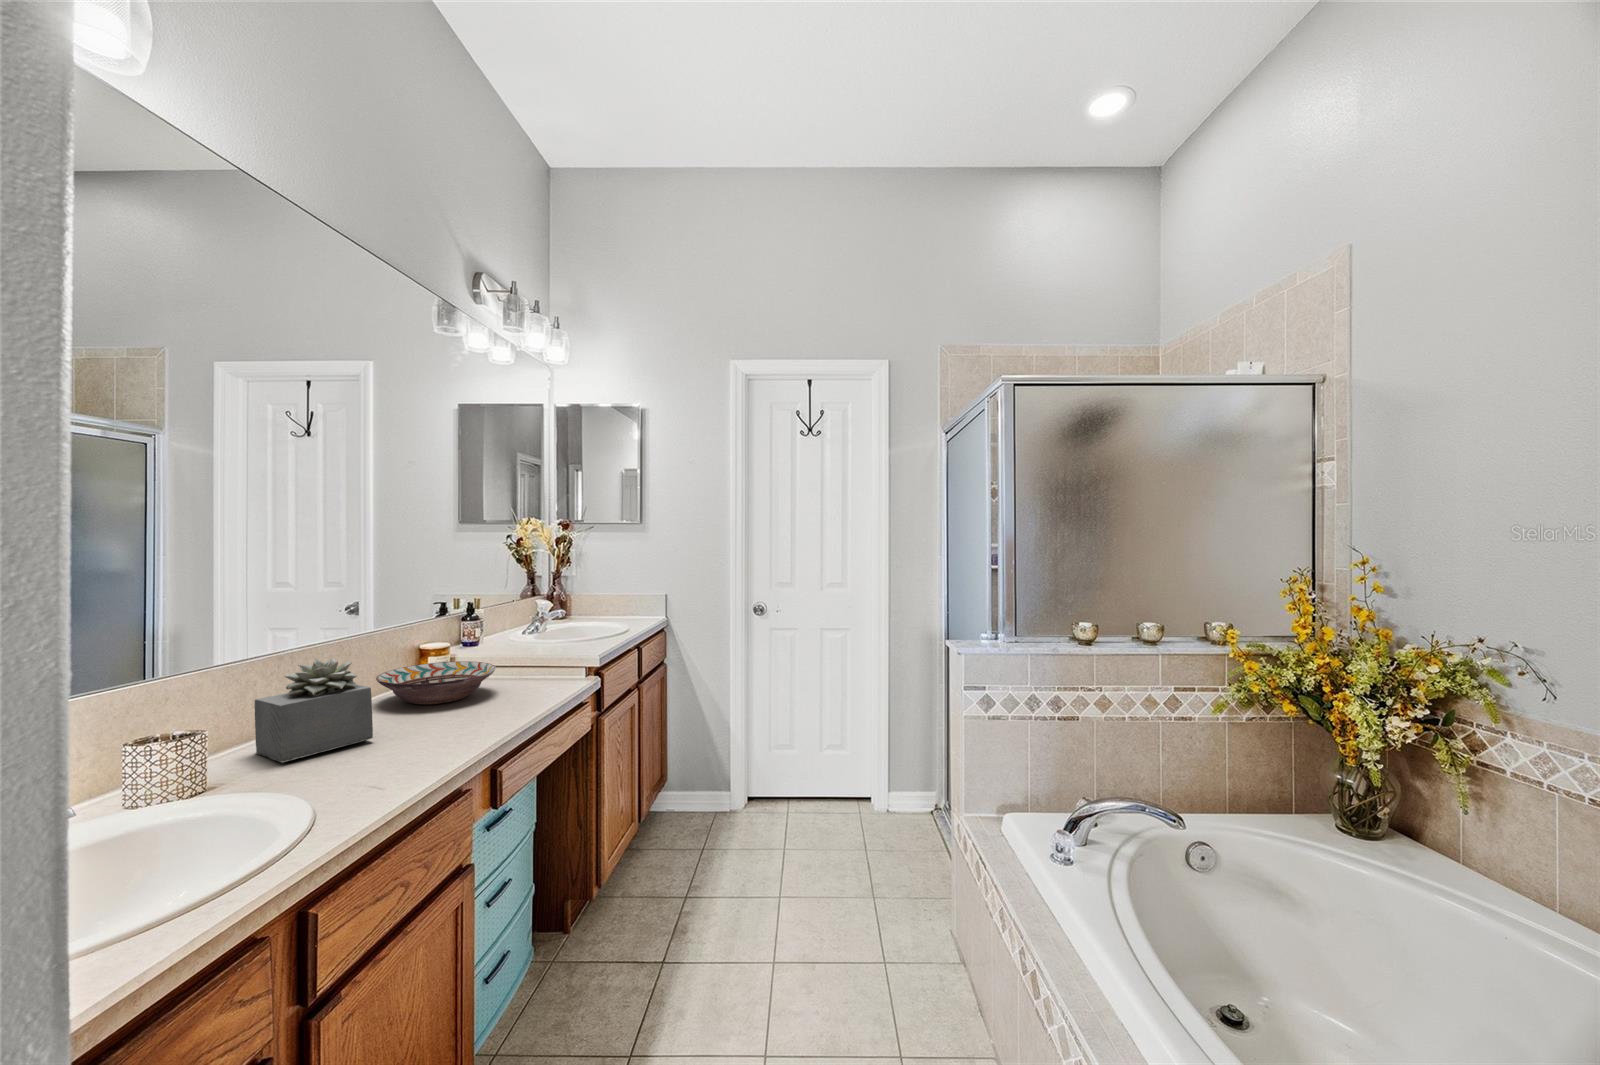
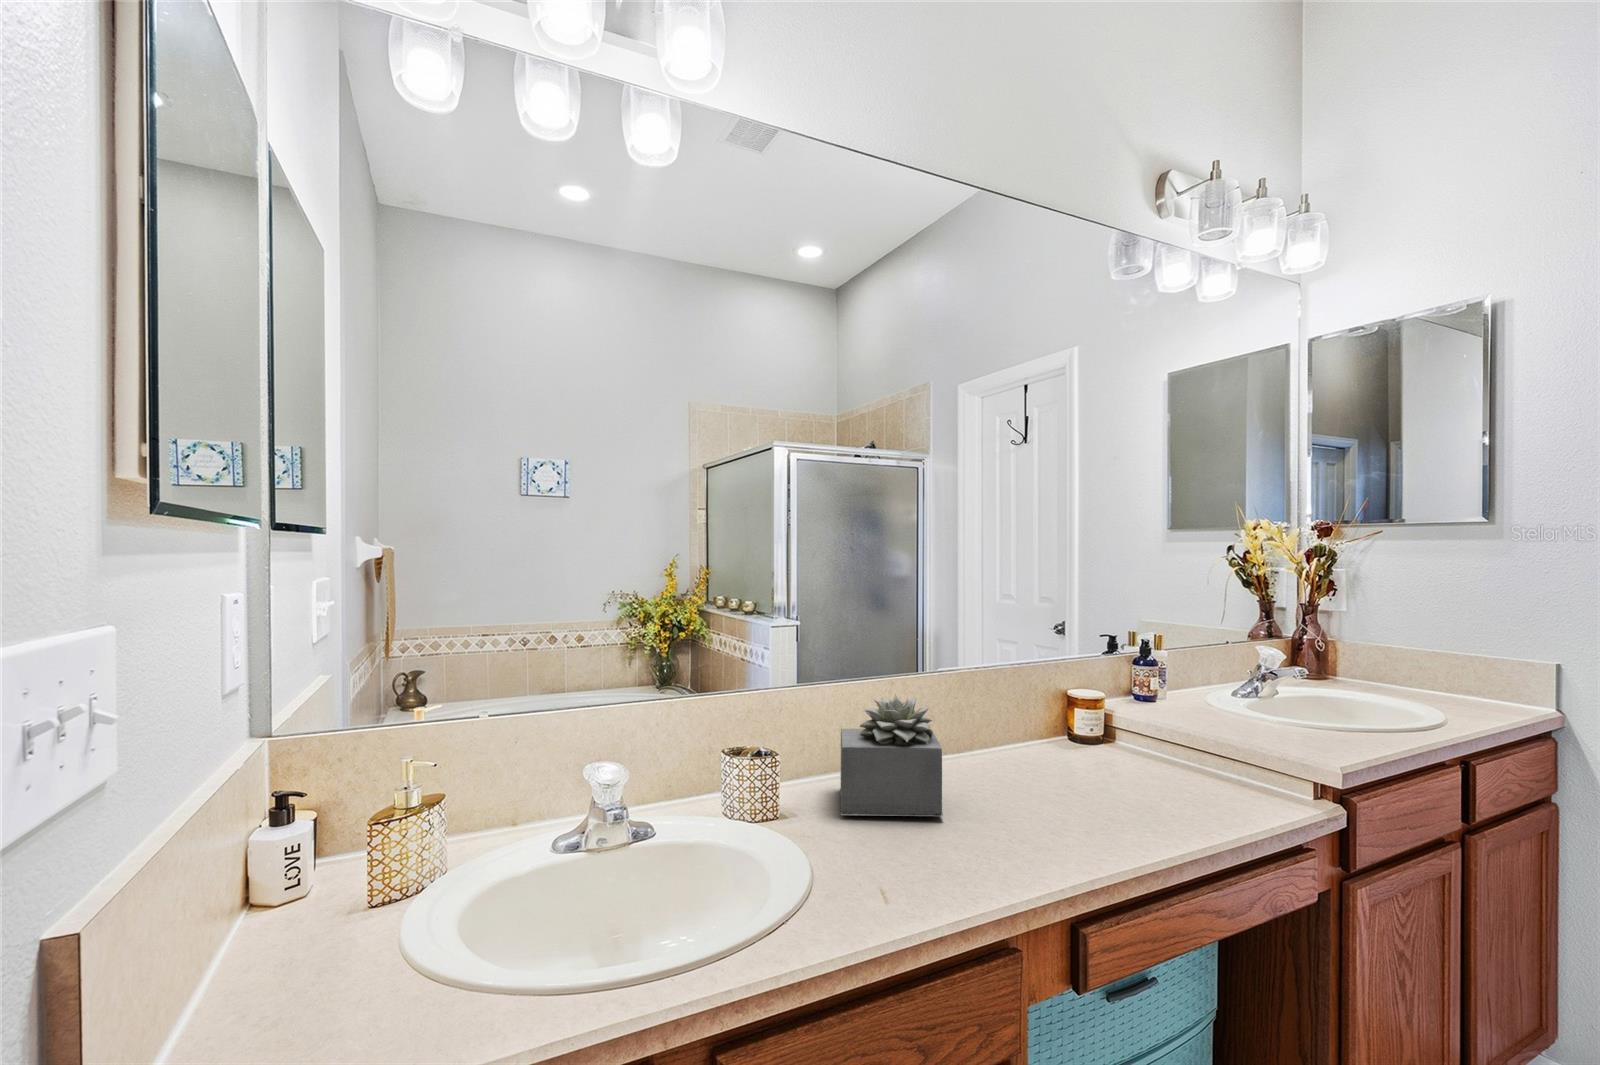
decorative bowl: present [376,661,496,704] -> none [991,717,1146,785]

